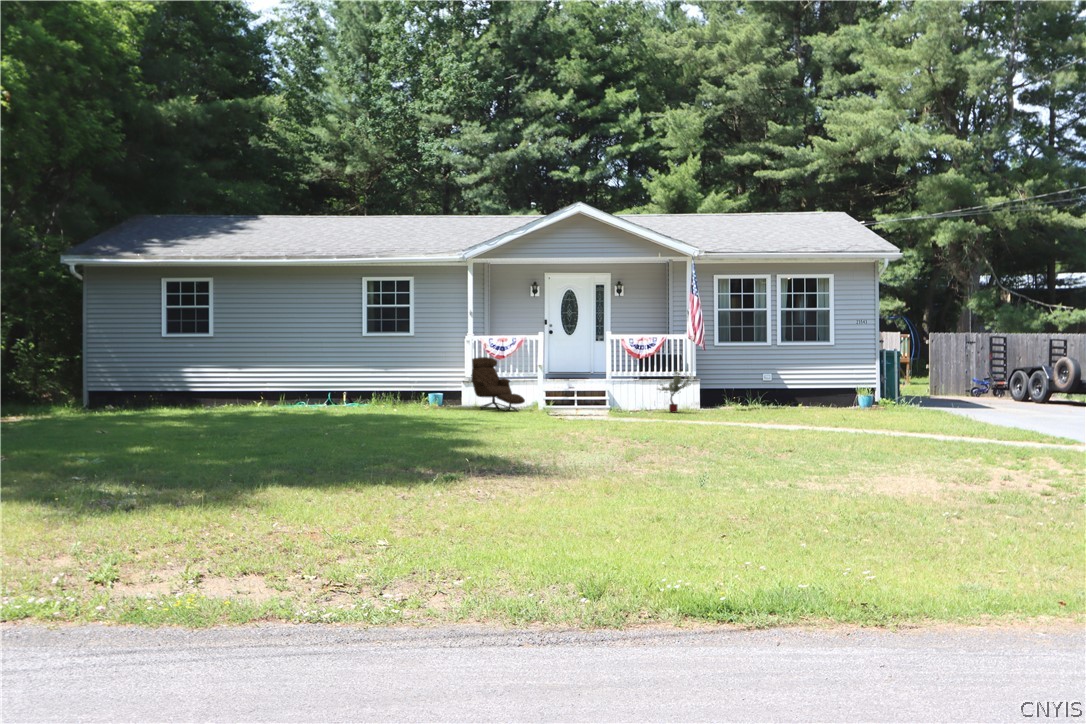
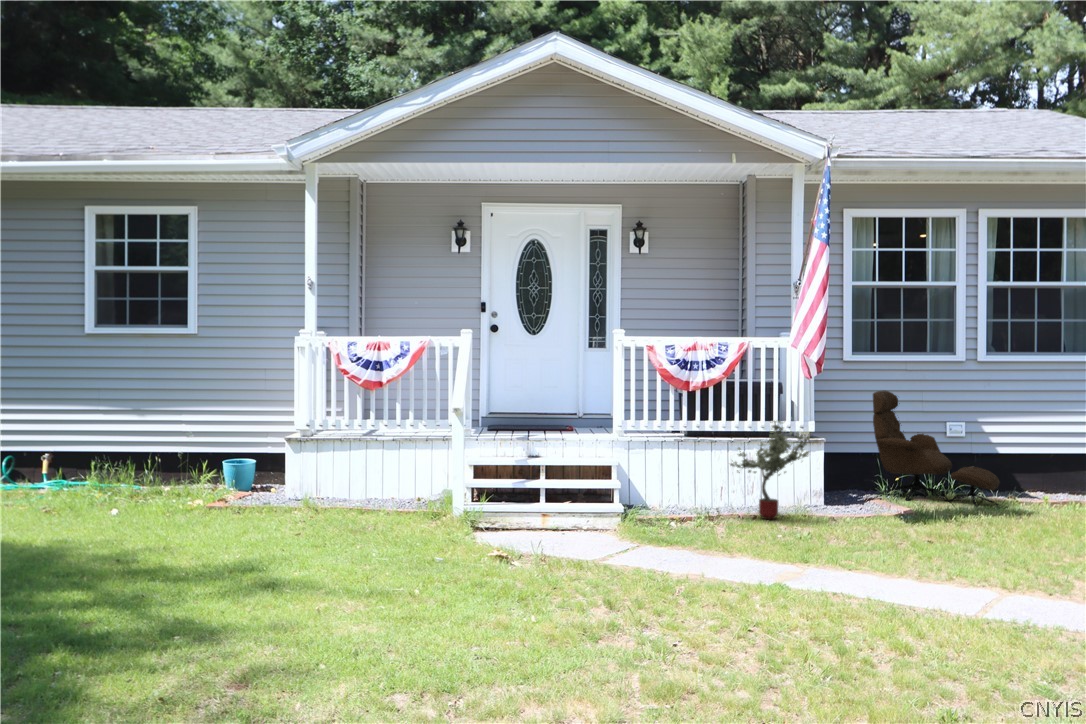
lounge chair: present [471,357,525,411] -> present [873,391,1000,506]

